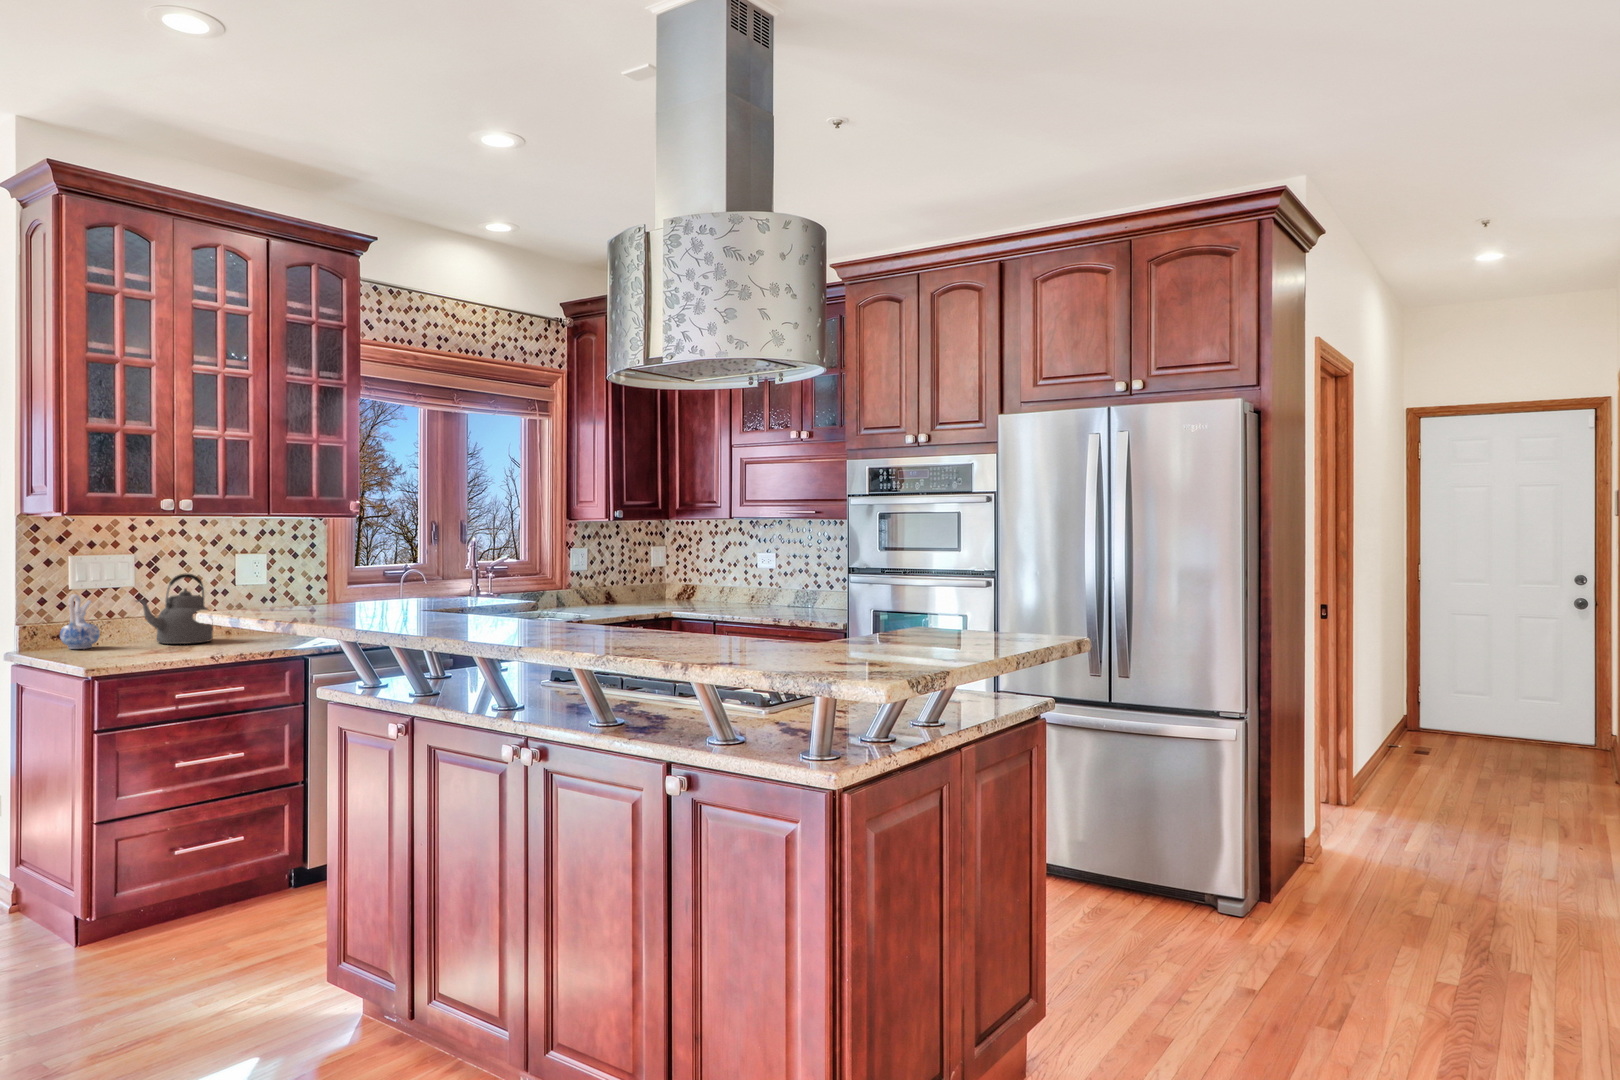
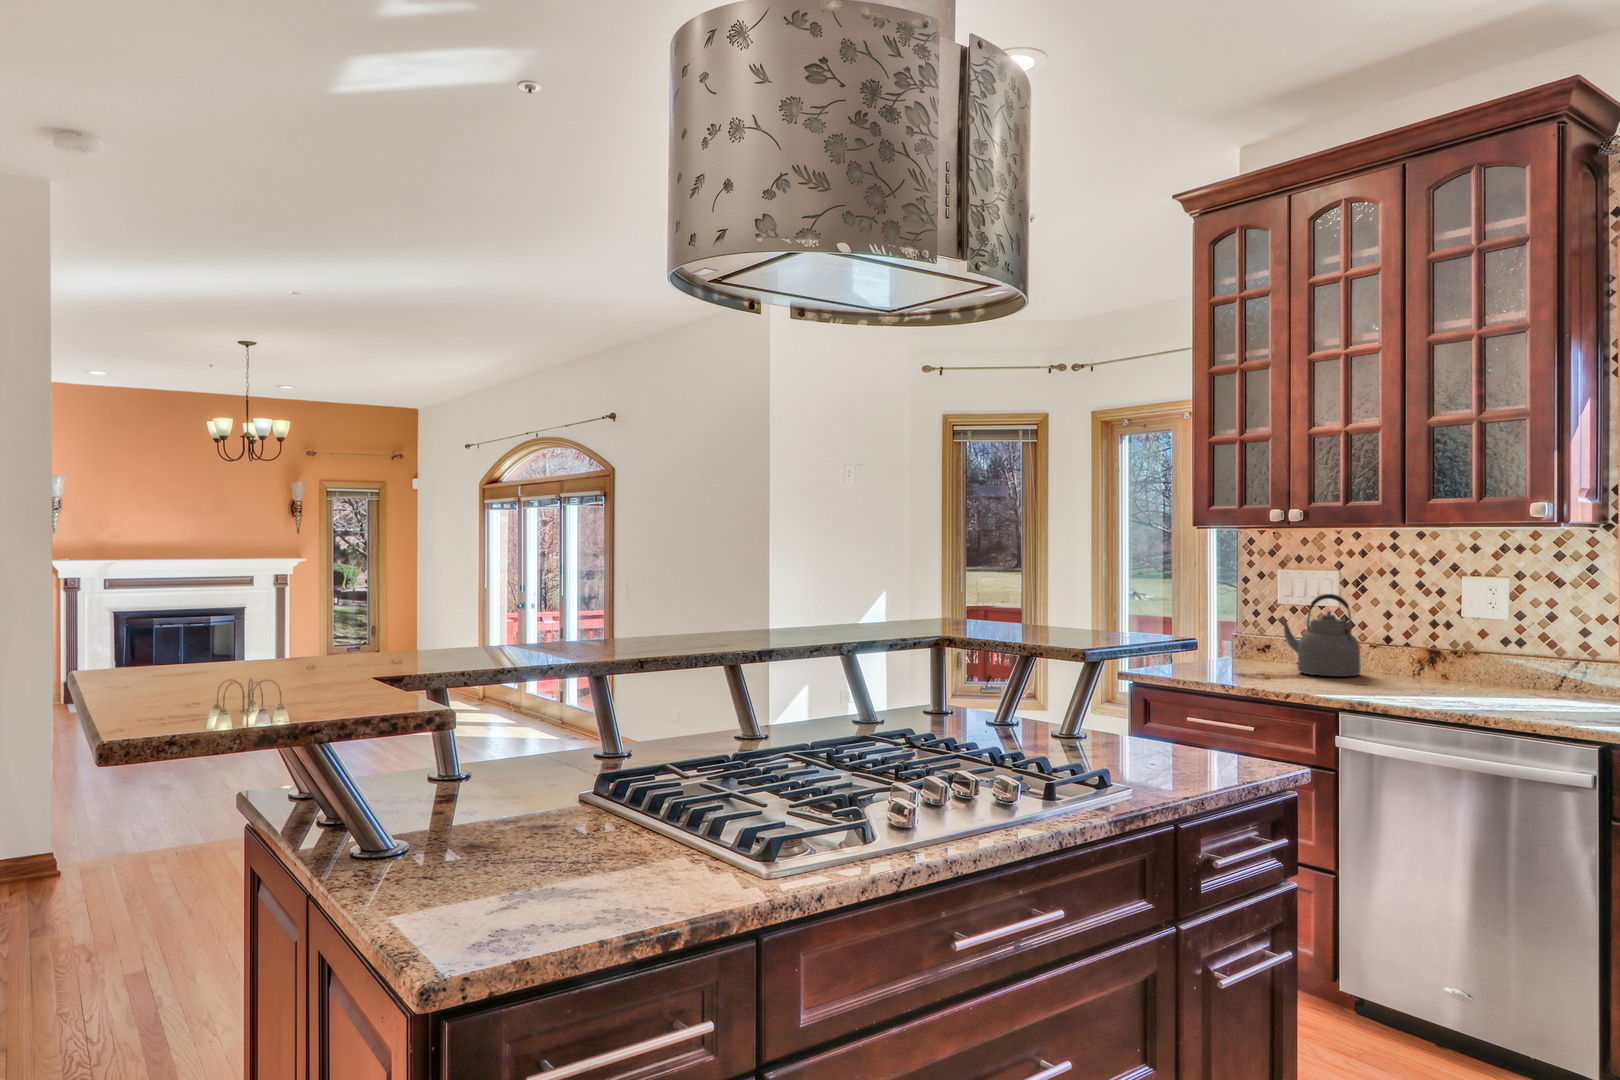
ceramic pitcher: present [60,594,100,649] -> none [1230,606,1265,663]

